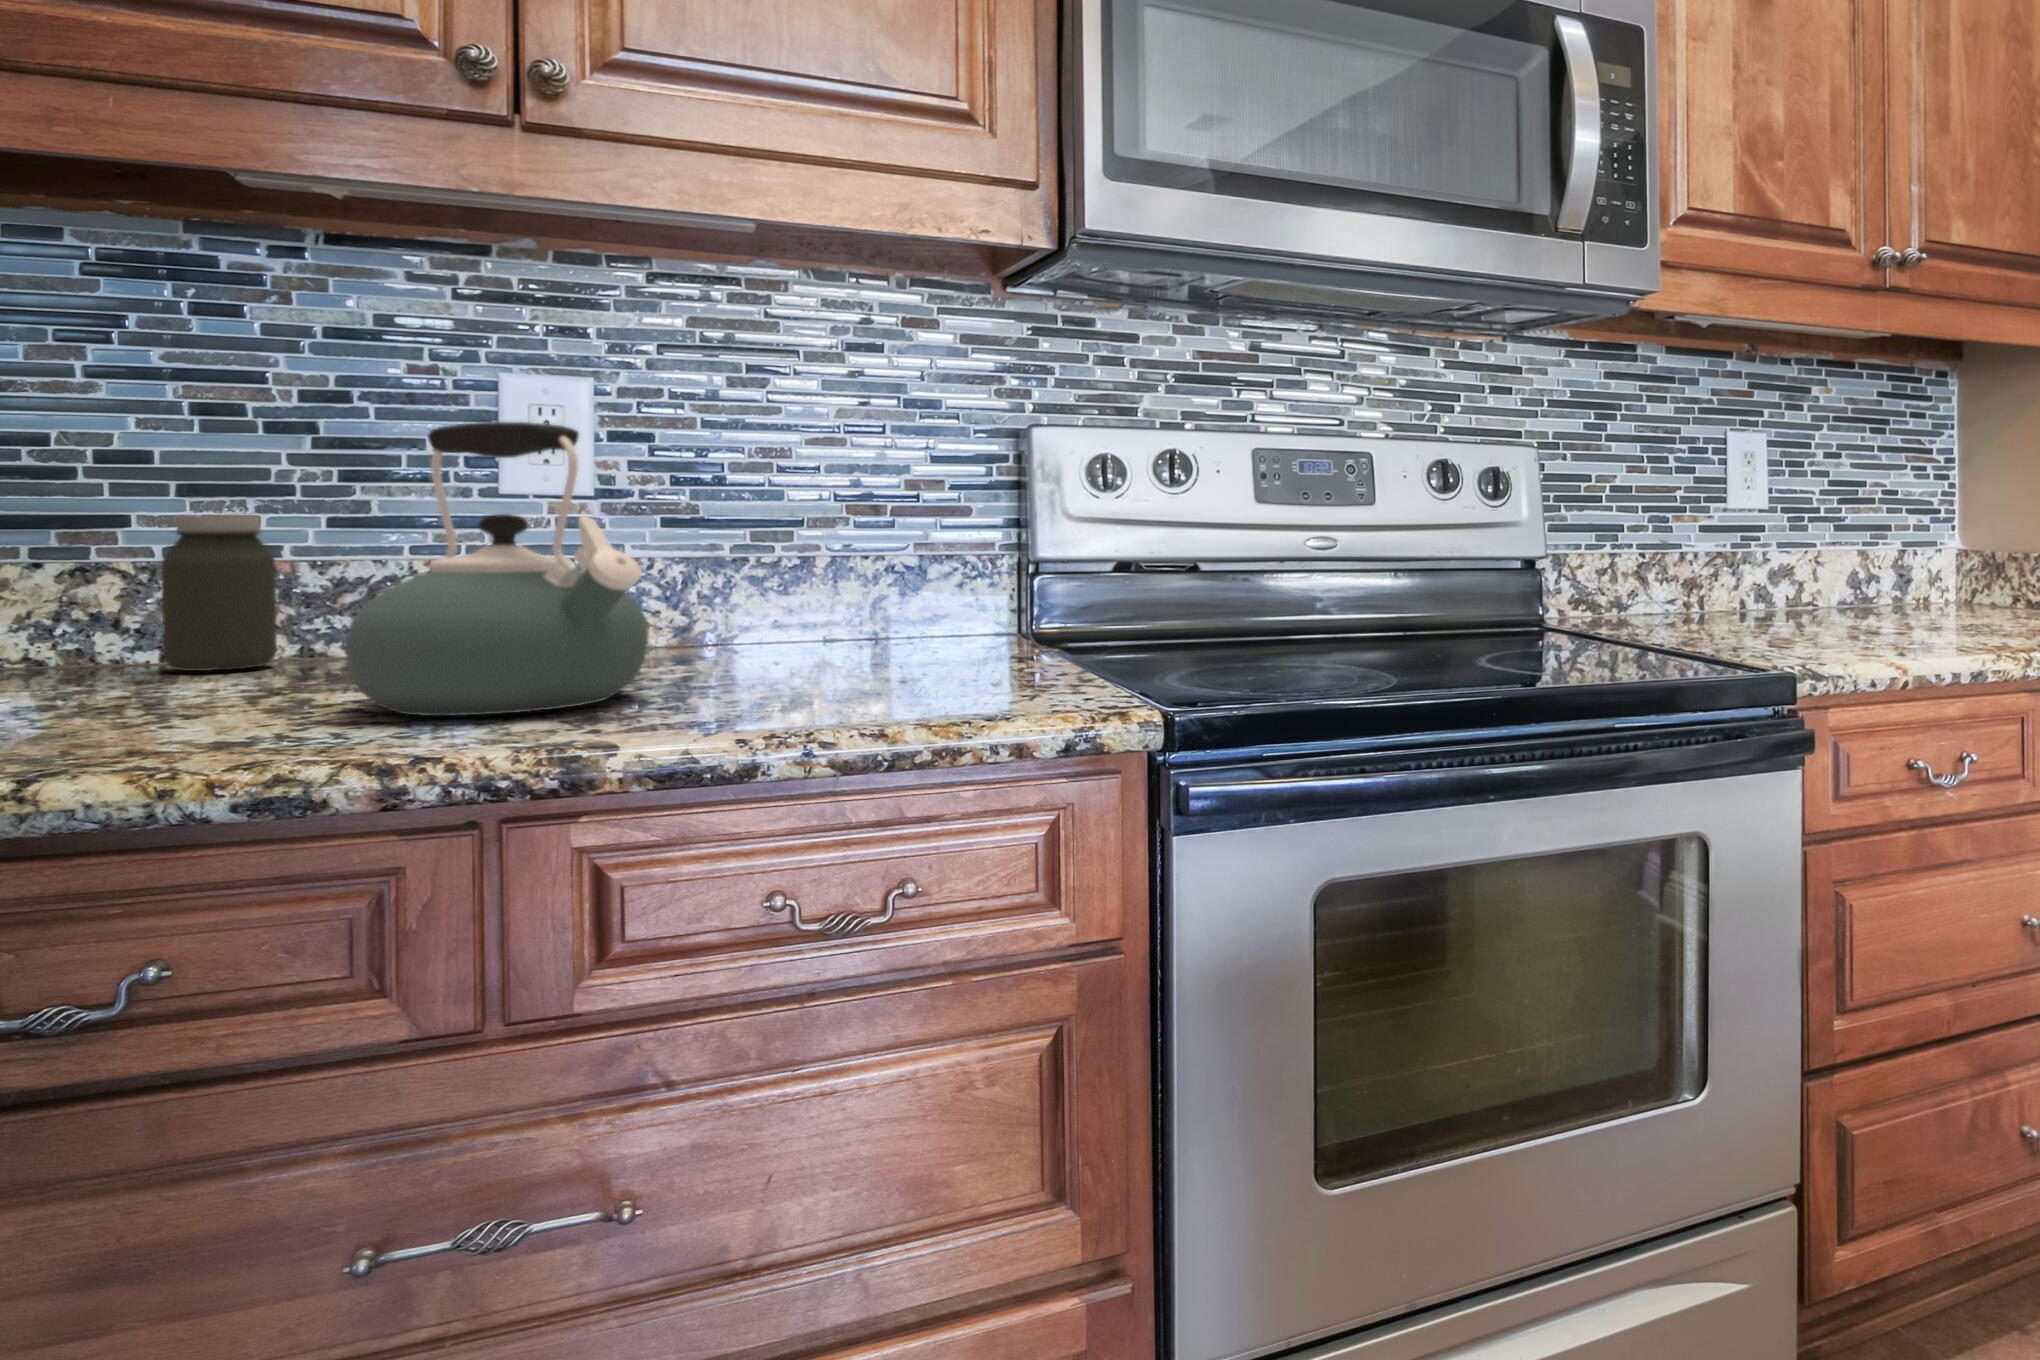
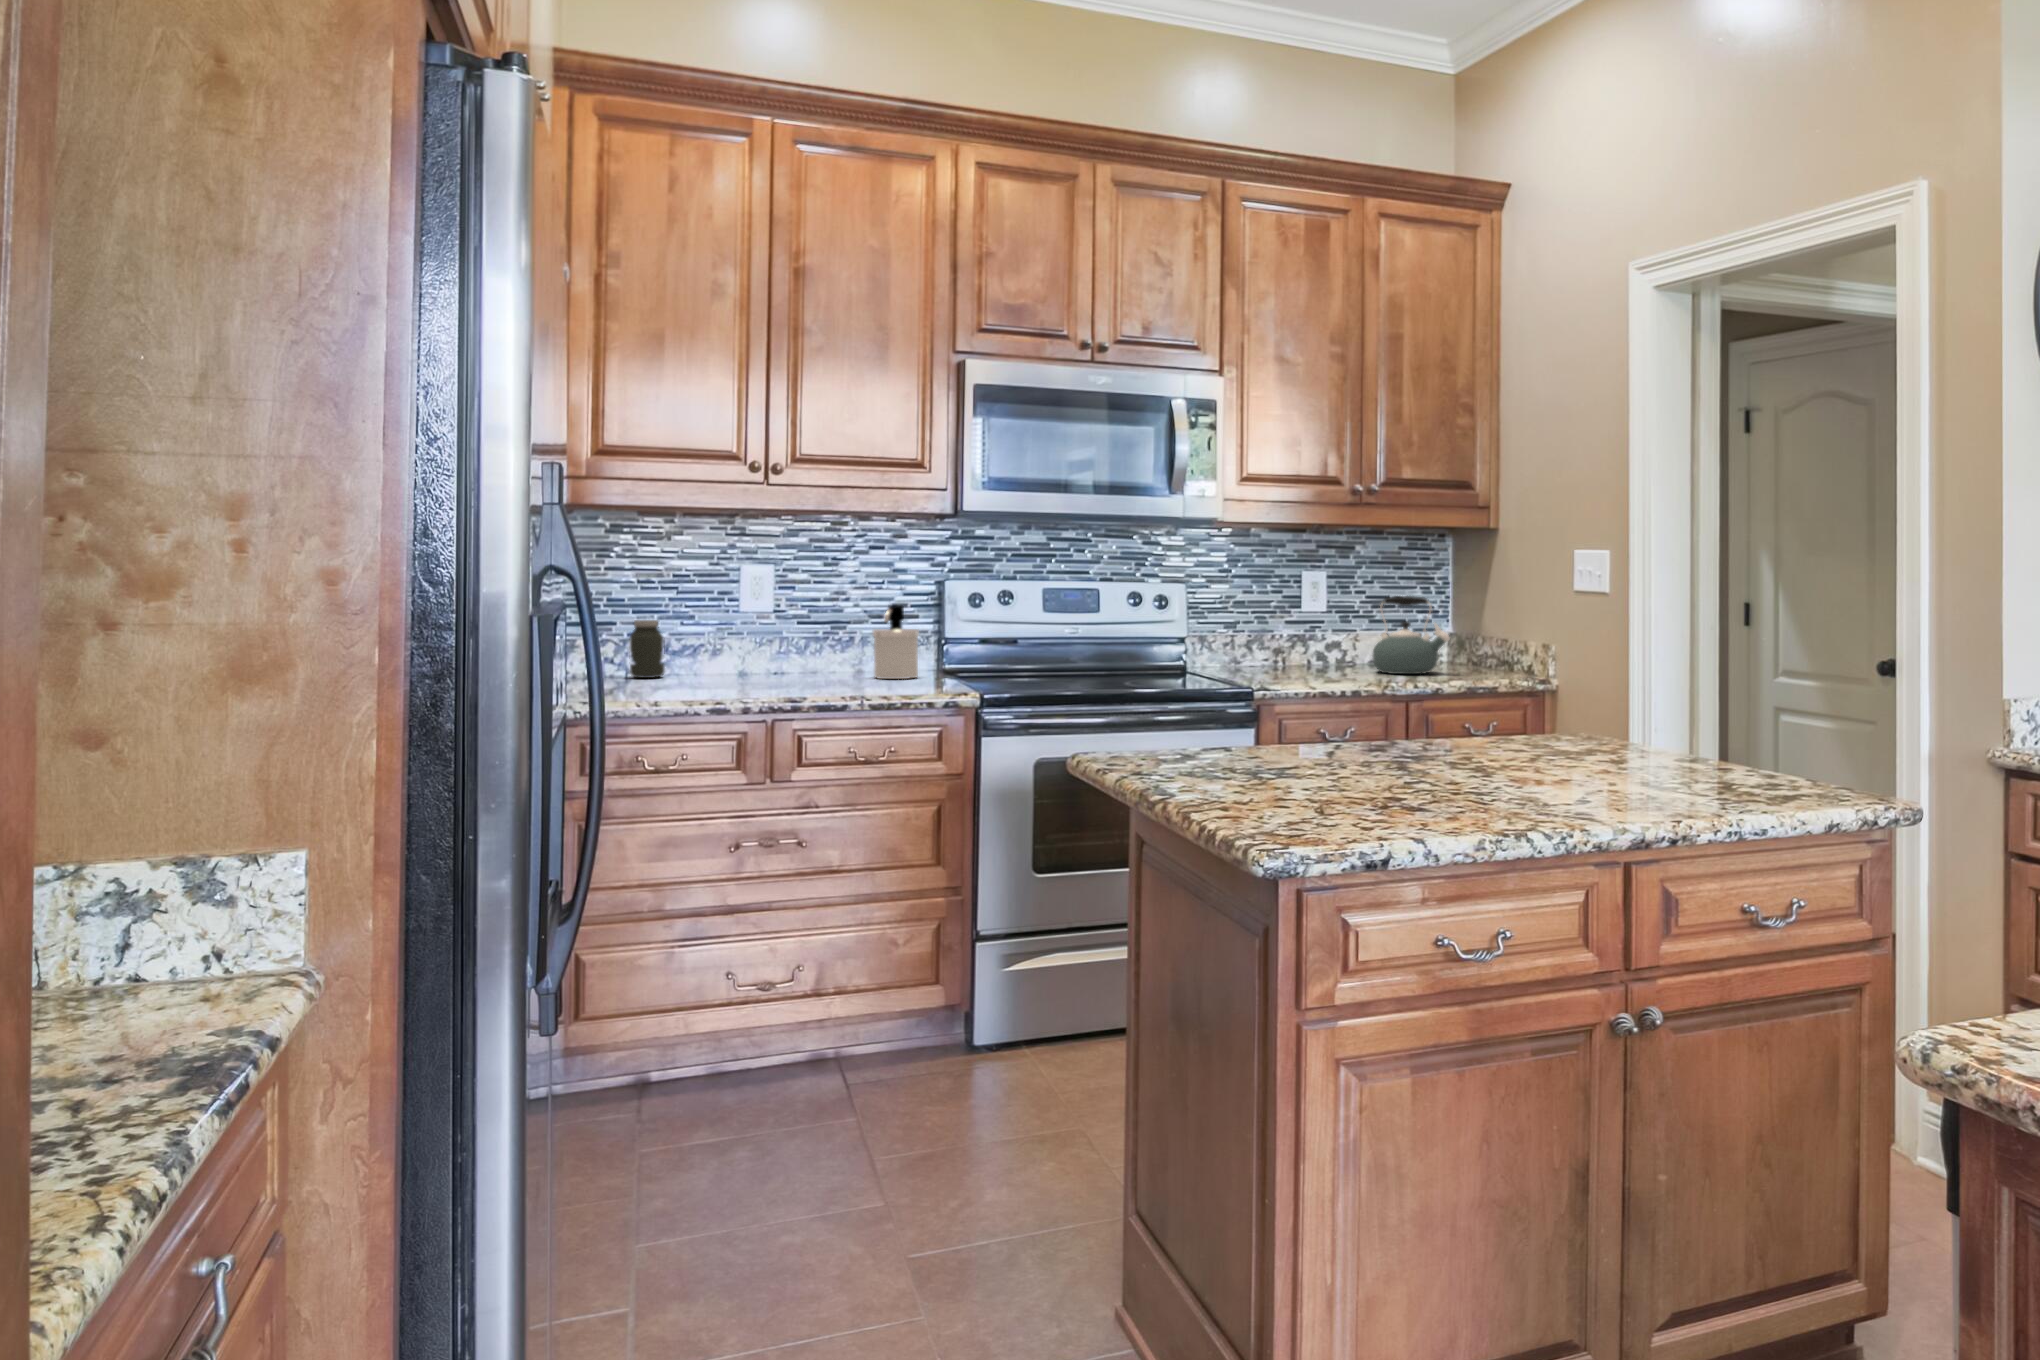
kettle: present [345,422,649,716] -> present [1373,596,1450,674]
soap dispenser: none [853,479,971,660] -> present [873,605,919,679]

